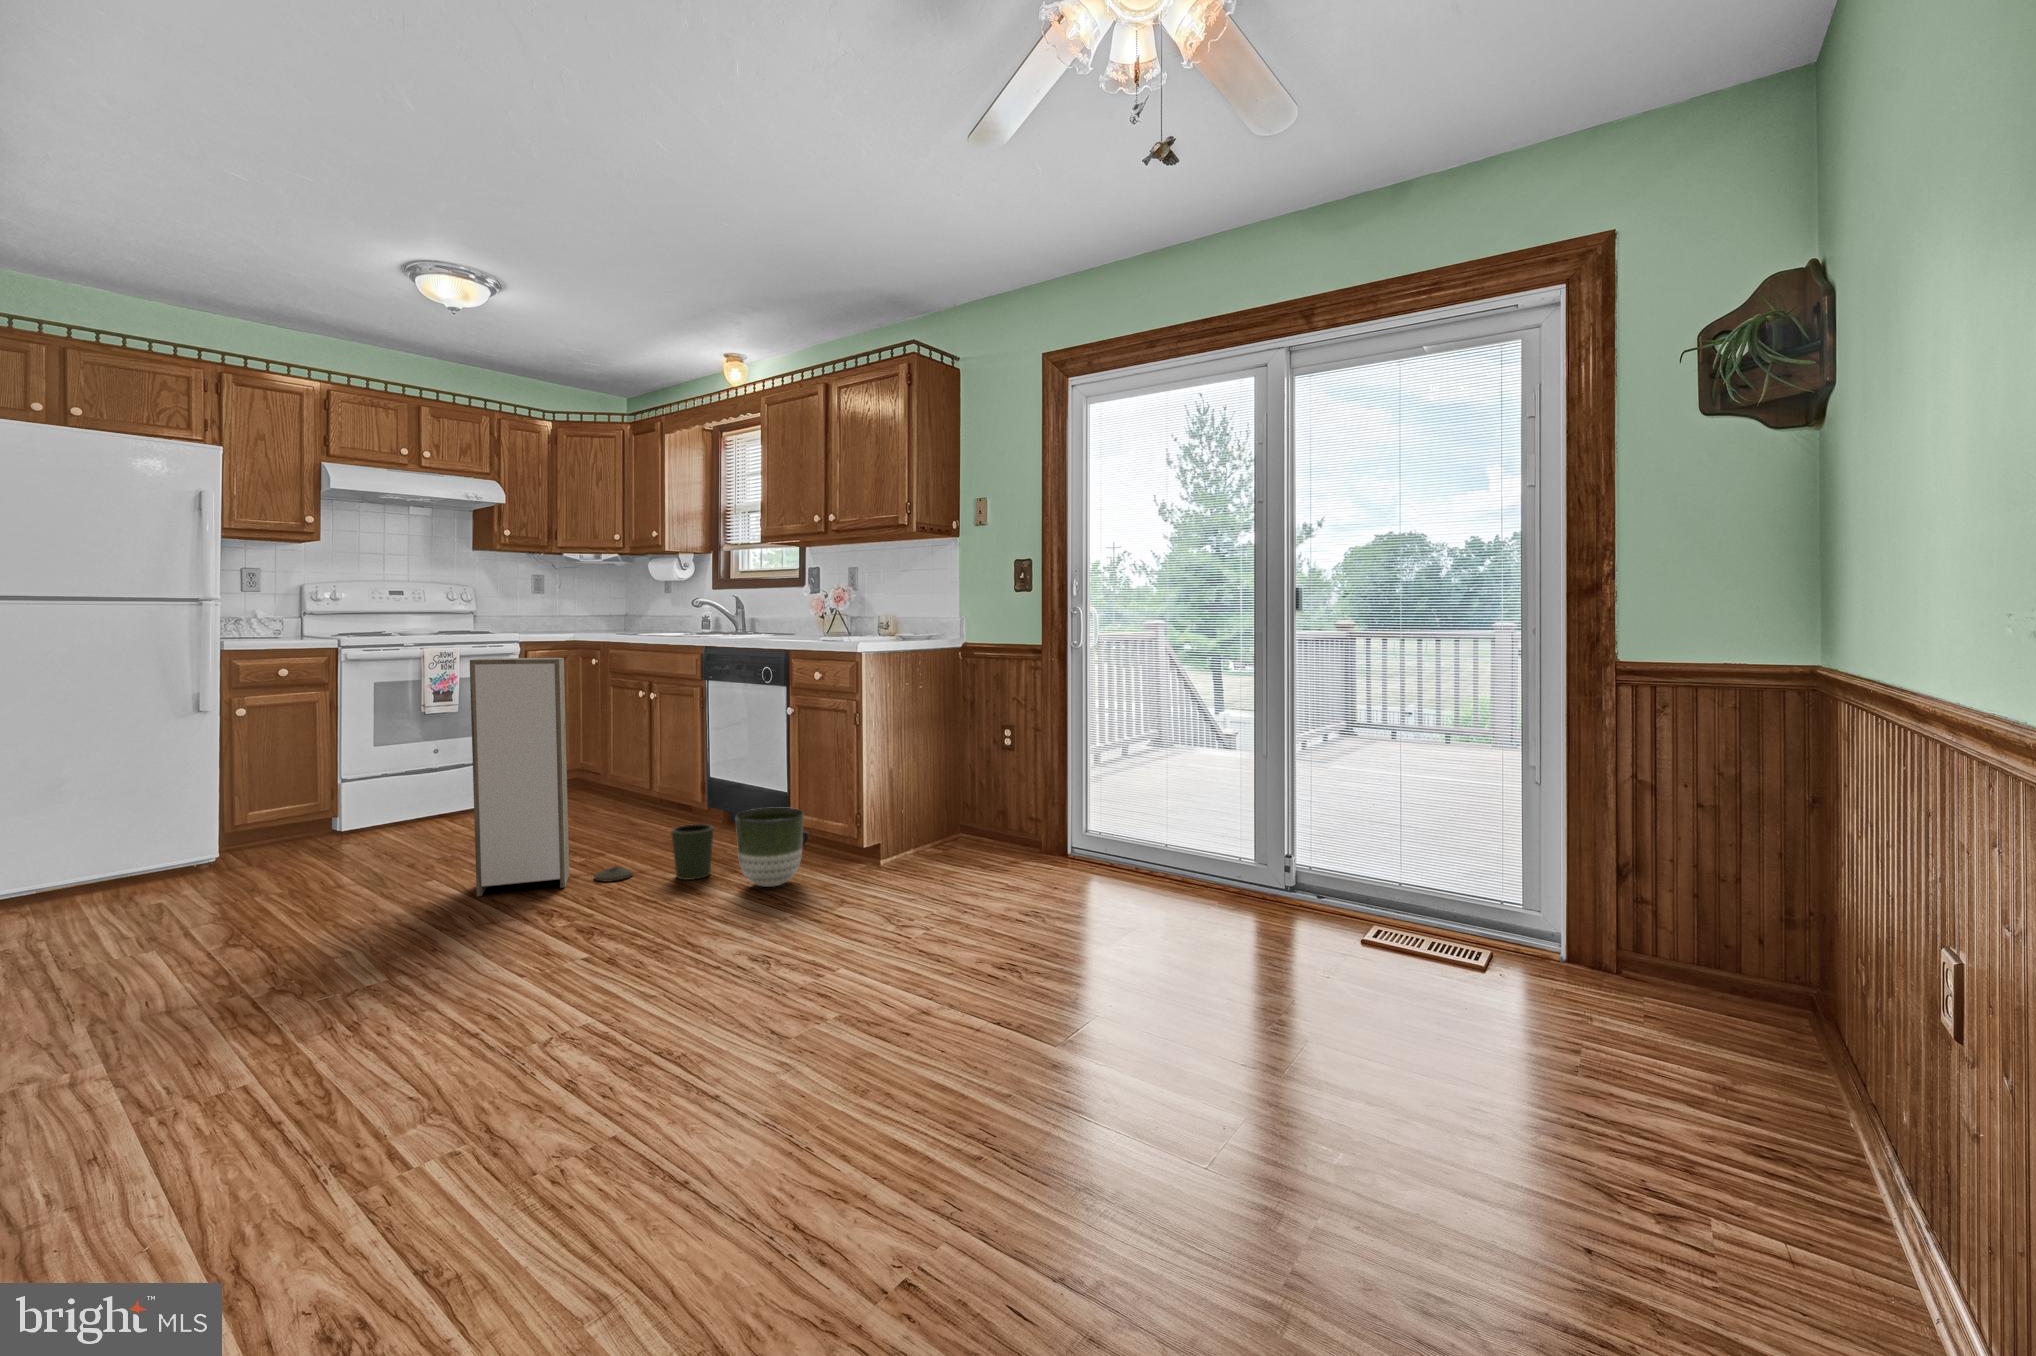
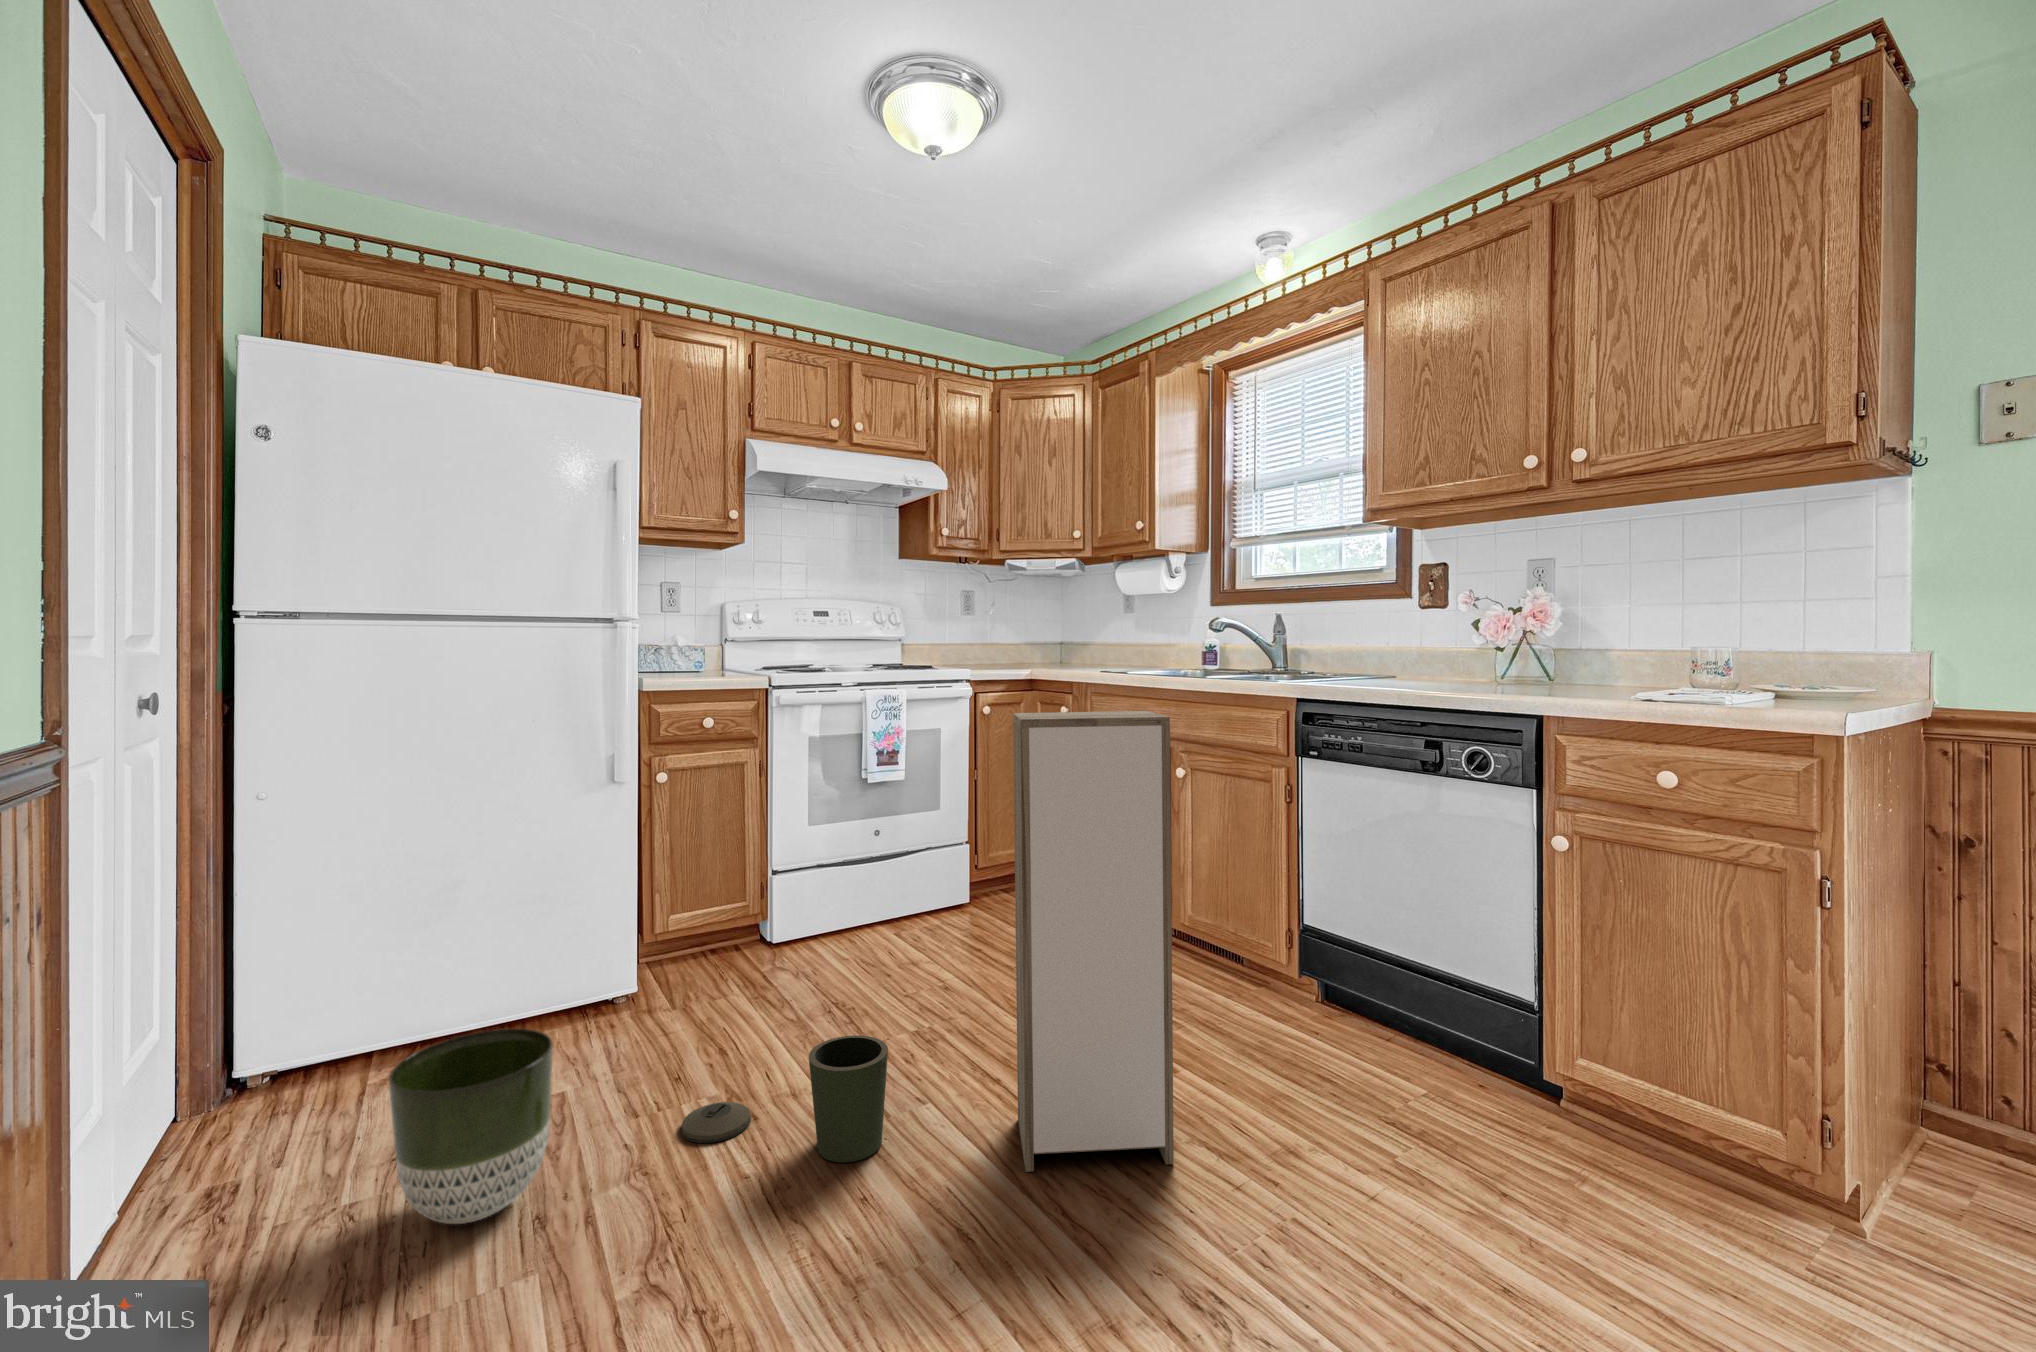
planter: present [736,807,804,887] -> present [389,1028,553,1224]
trash can: present [594,824,713,882] -> present [681,1035,888,1162]

